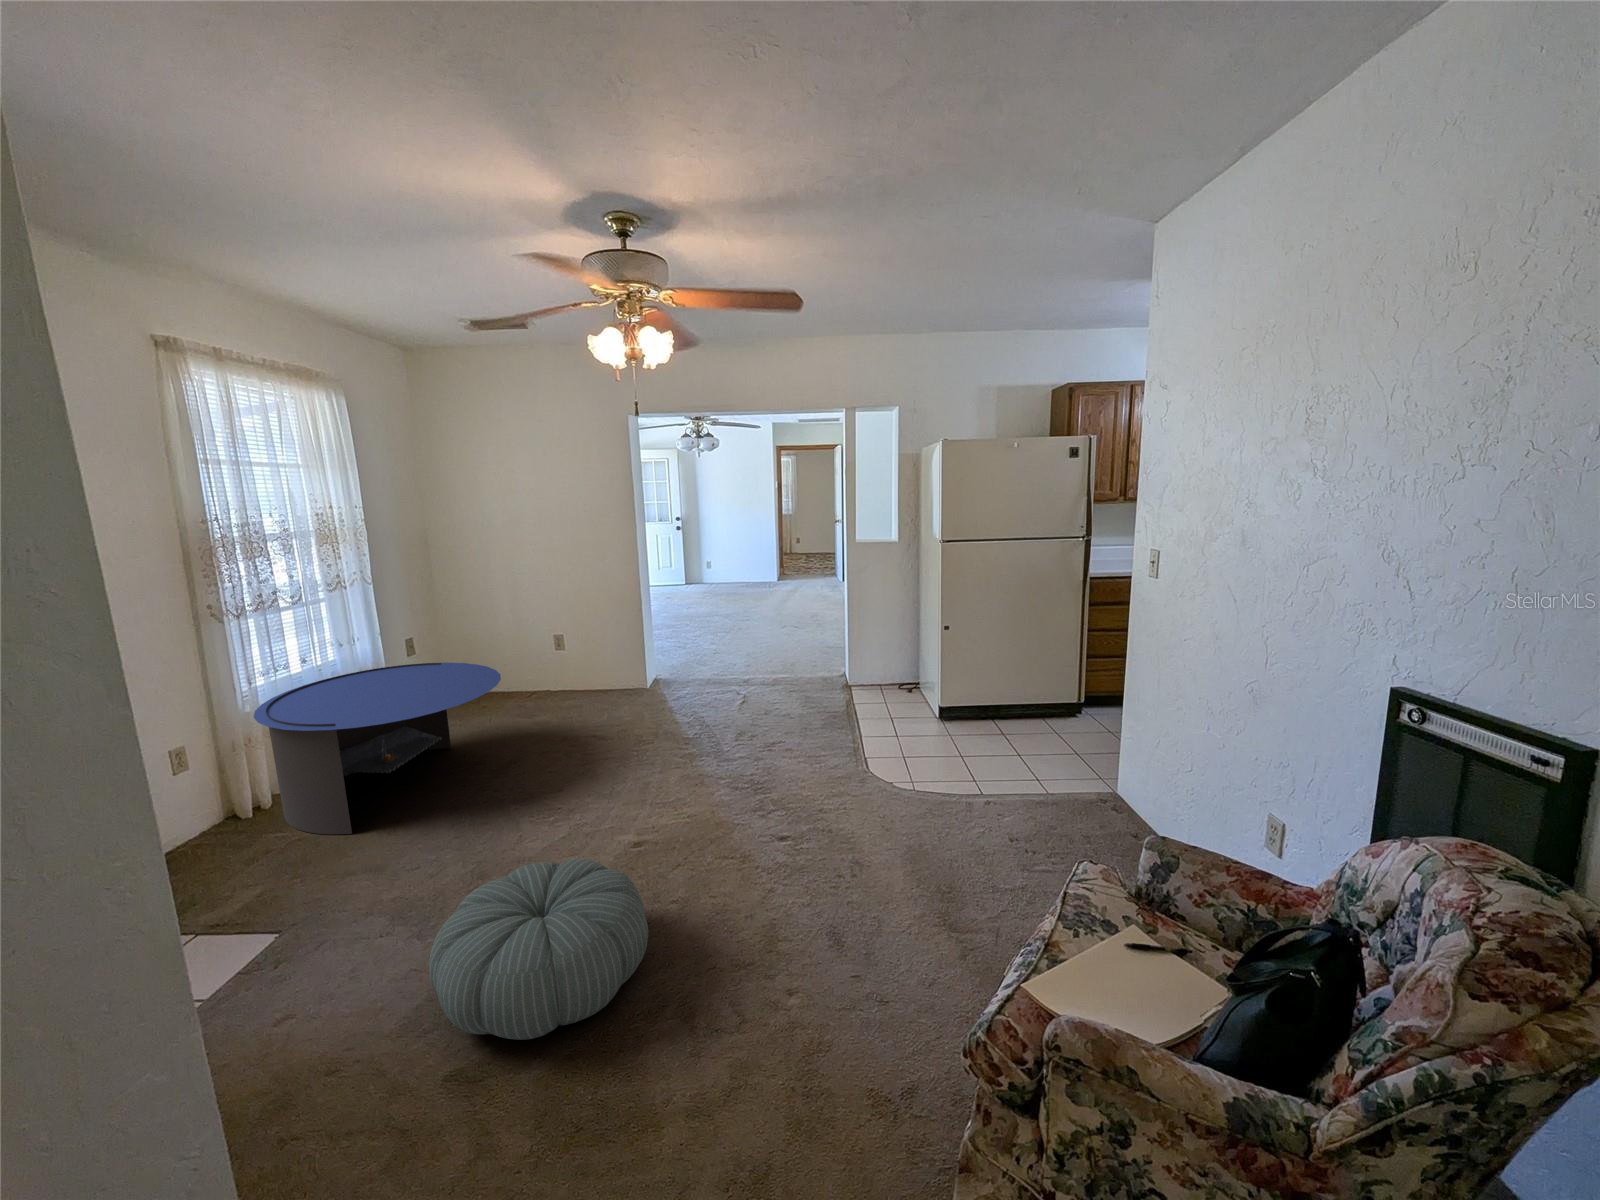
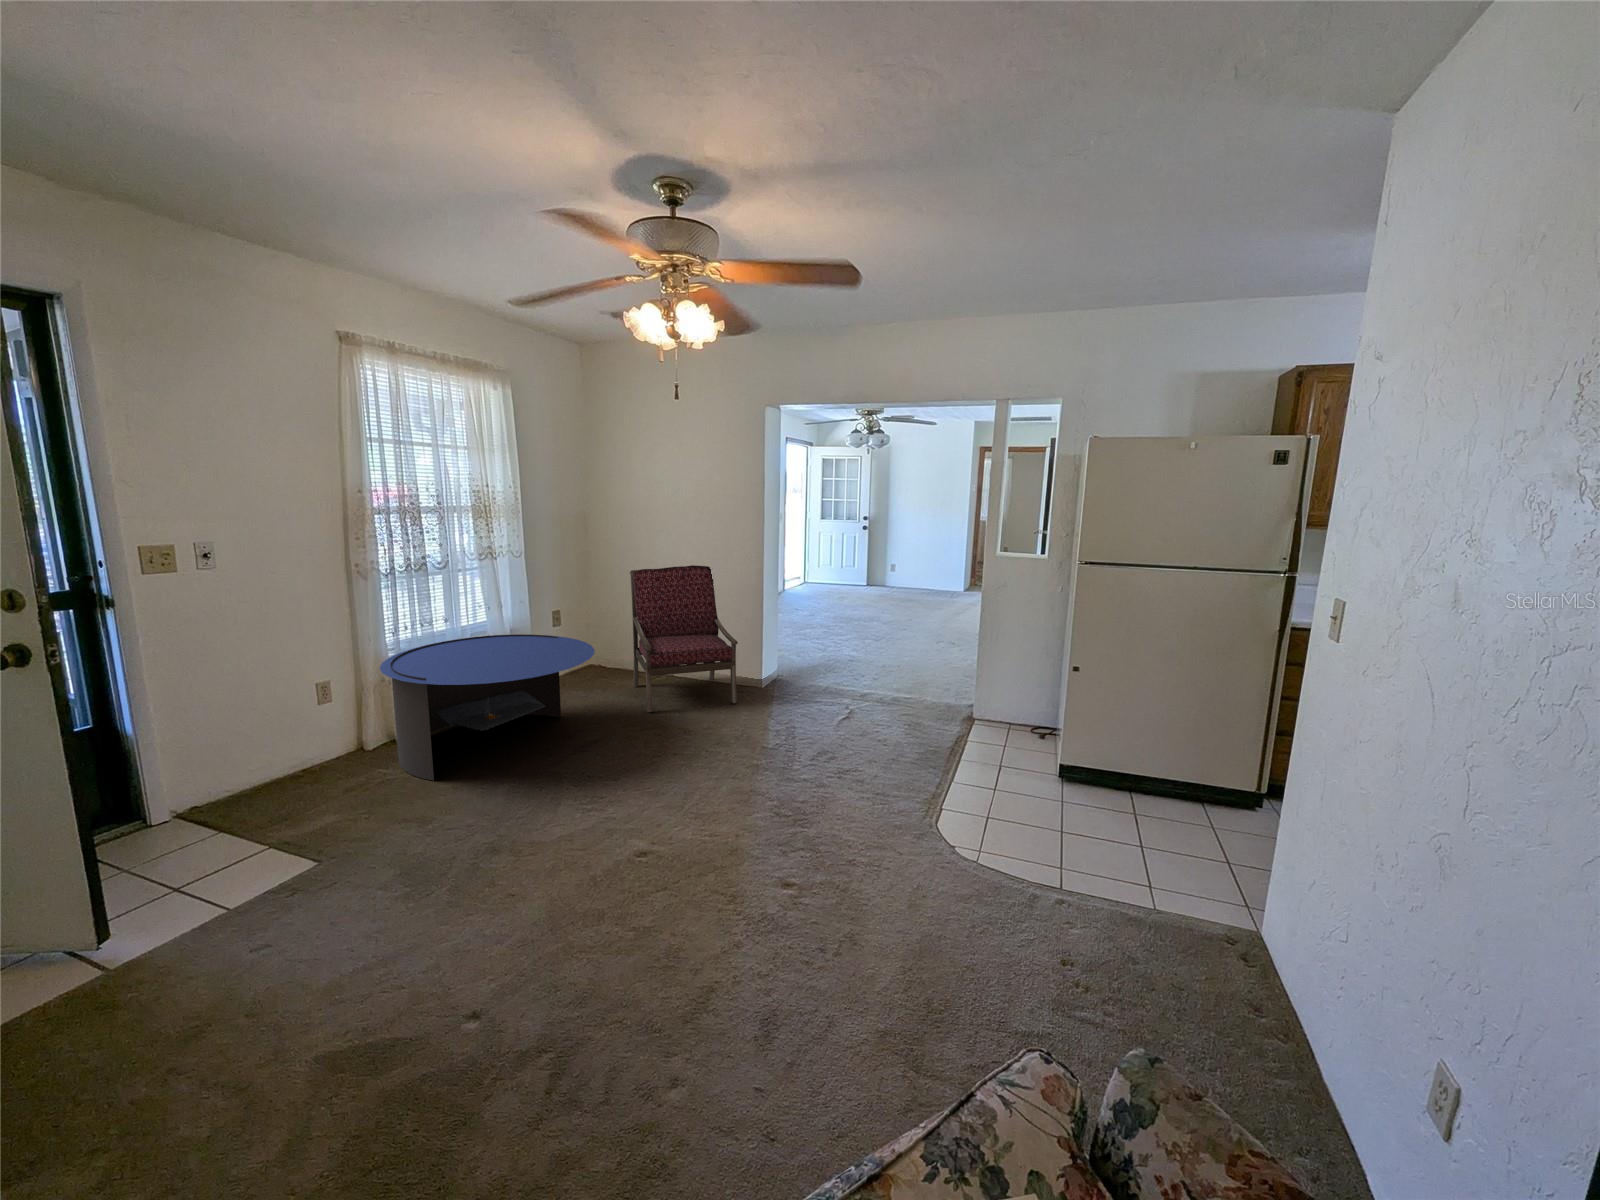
armchair: none [495,573,631,728] -> present [630,565,738,712]
pouf: present [429,859,648,1040] -> none [345,849,586,1040]

